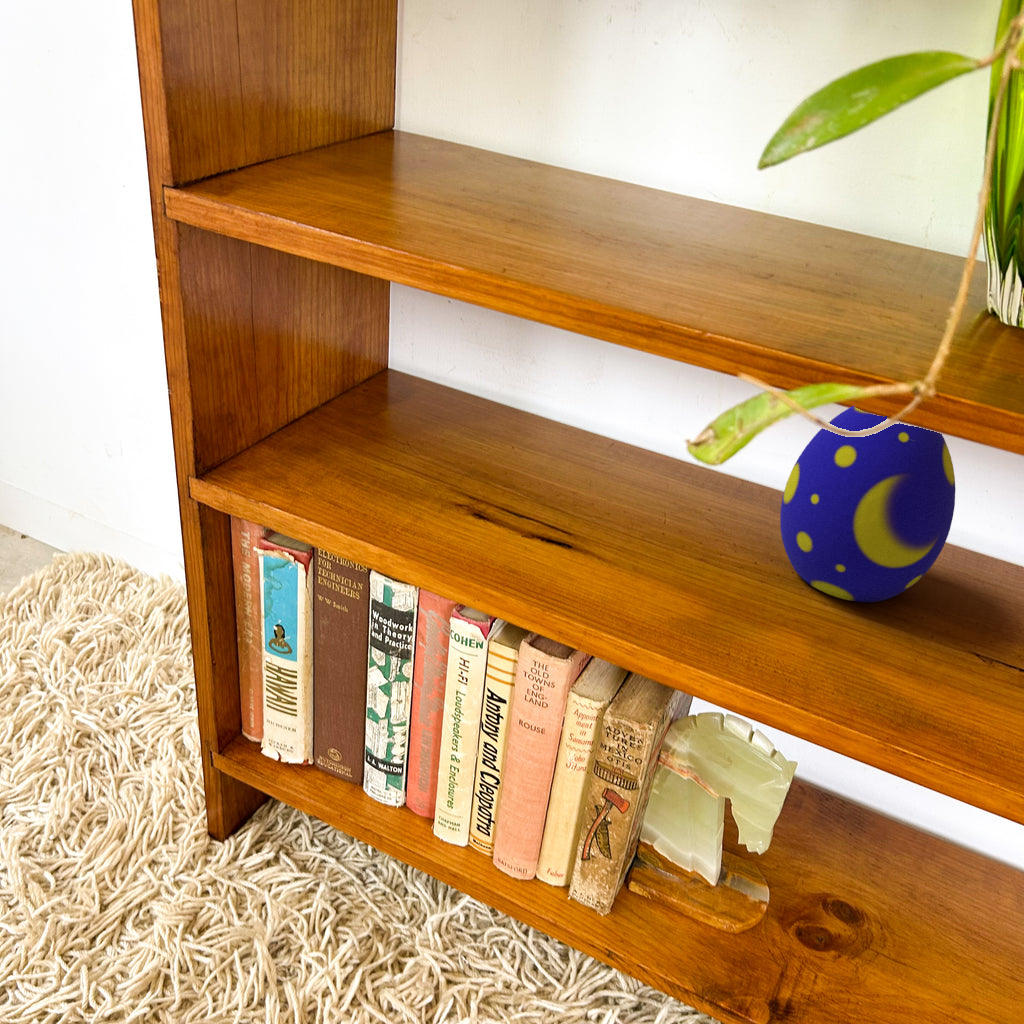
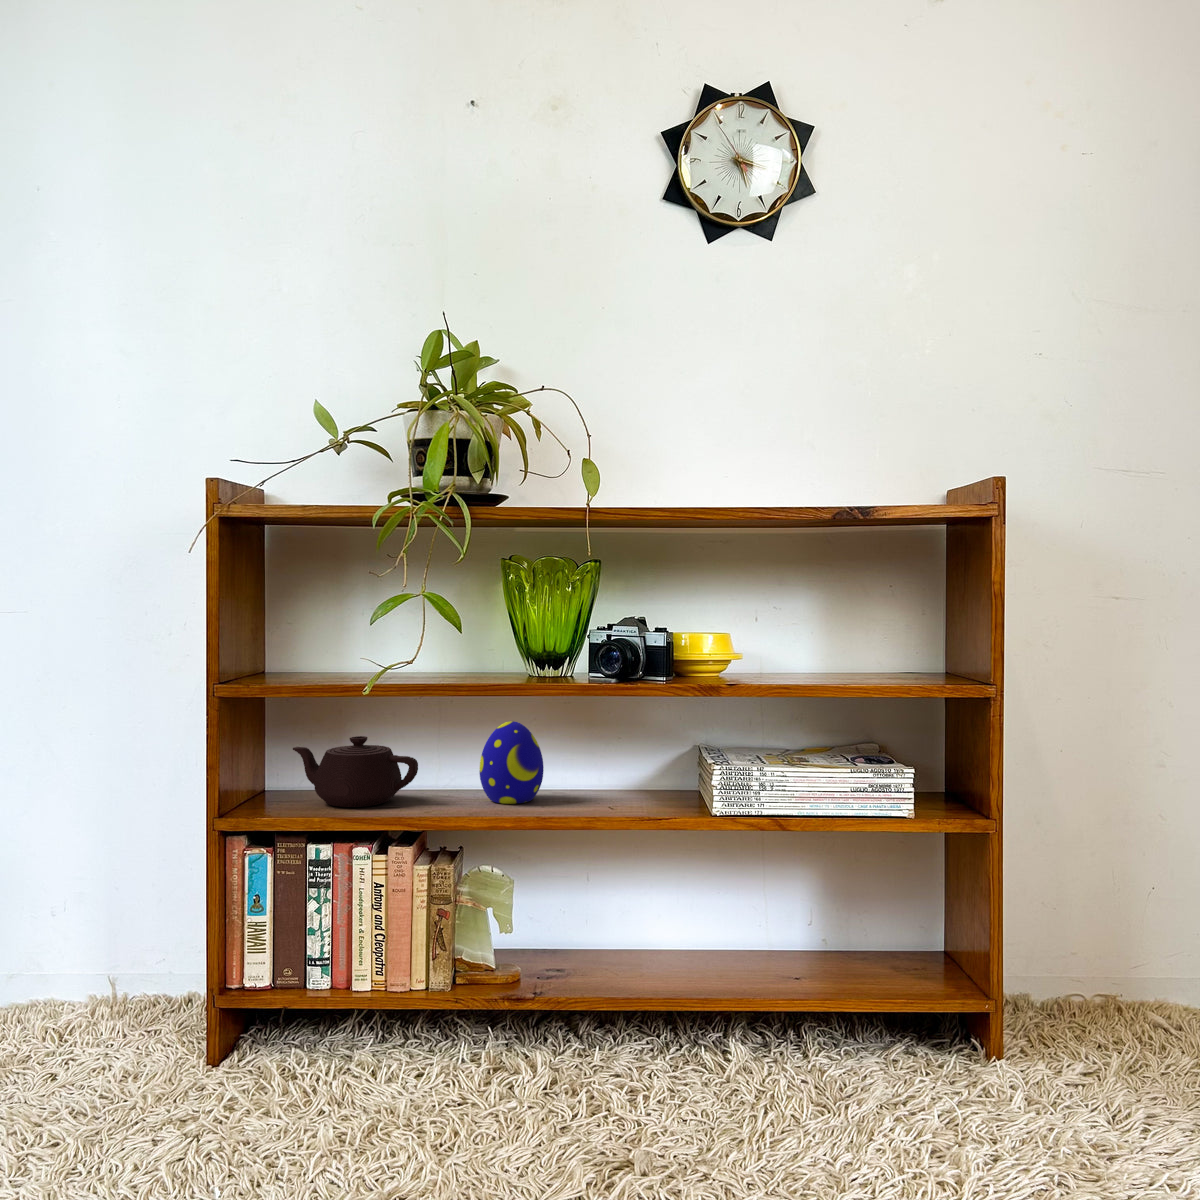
teapot: none [401,327,643,508] -> present [293,736,418,807]

